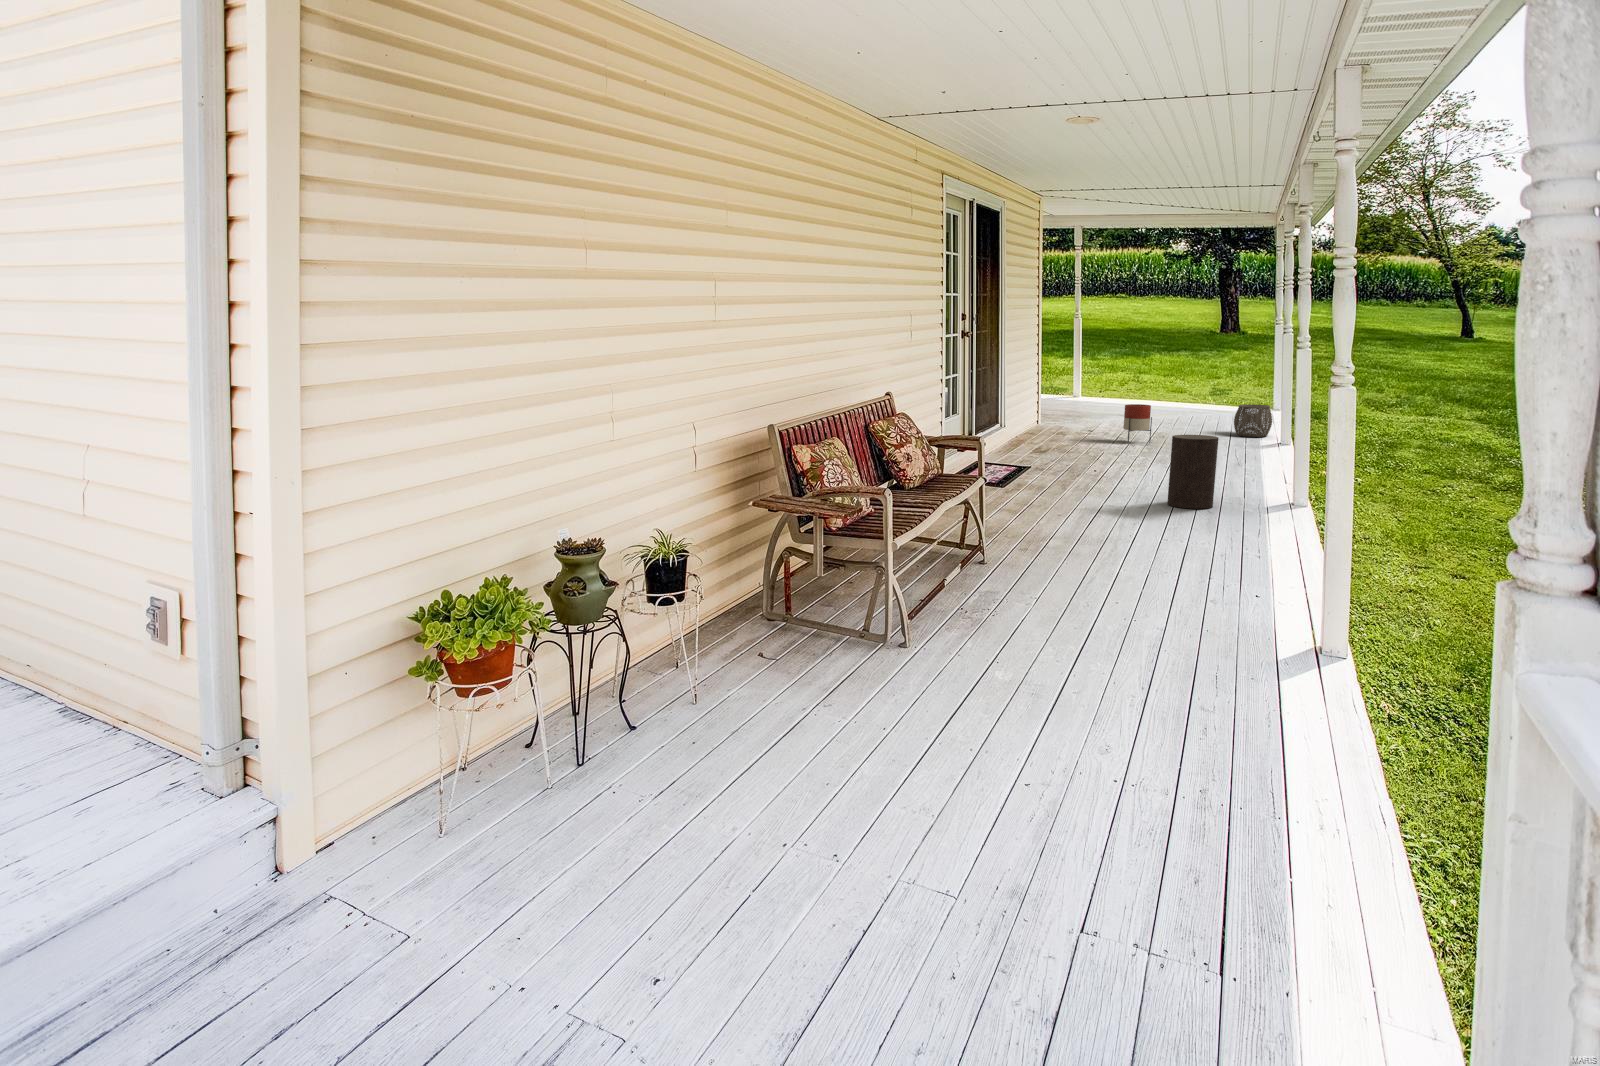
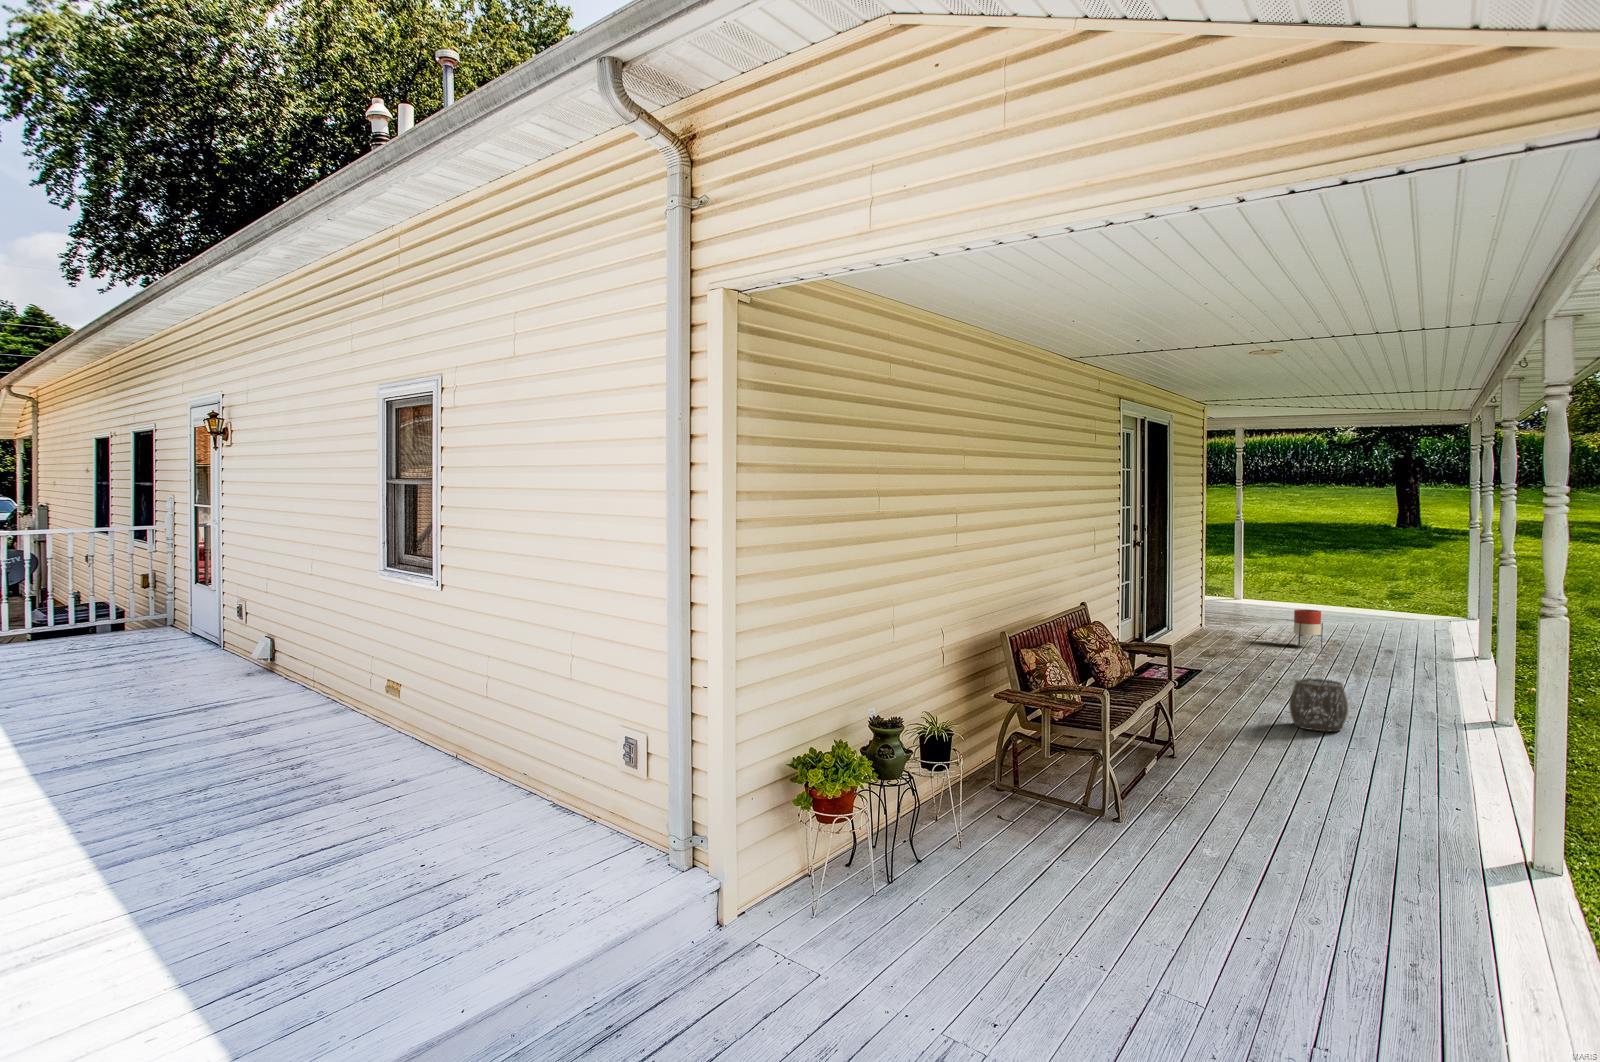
woven basket: present [1234,404,1272,437] -> present [1290,678,1348,732]
stool: present [1167,435,1218,509] -> none [1345,644,1392,716]

